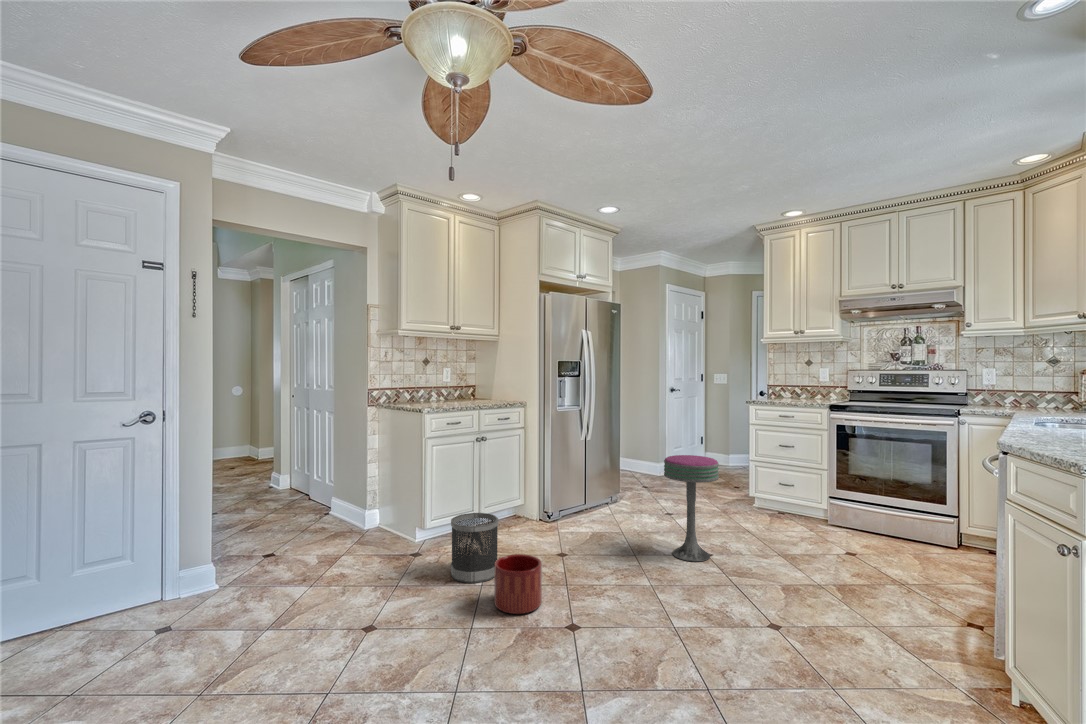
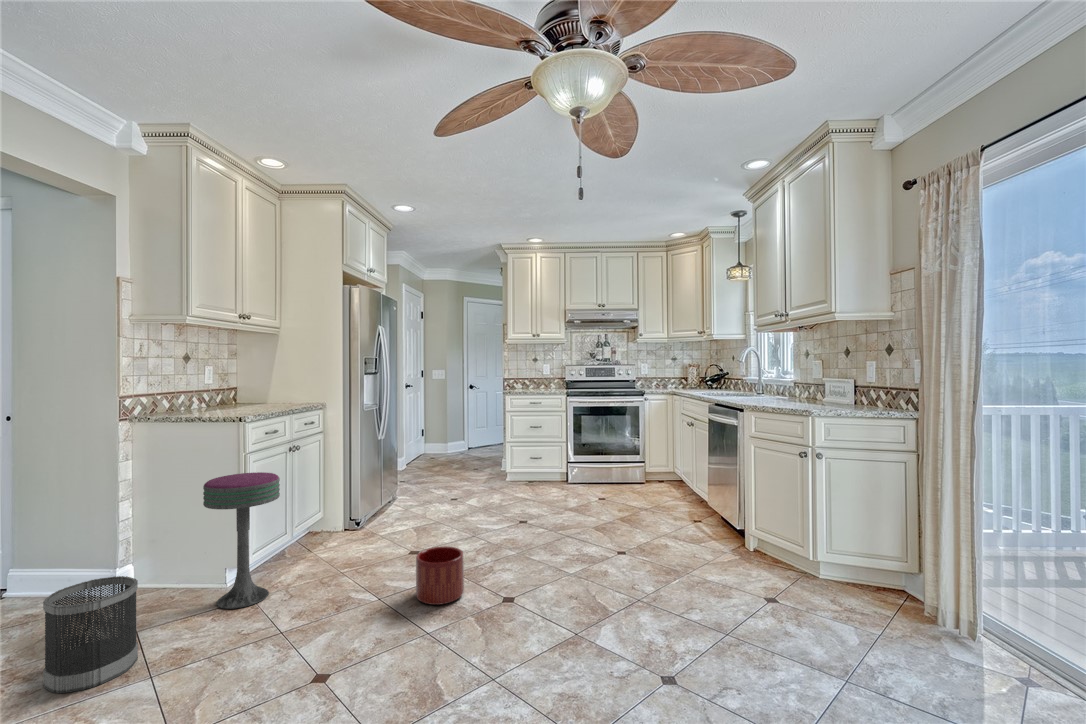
bar stool: present [664,455,719,562] -> present [203,472,280,609]
wastebasket: present [451,513,498,583] -> present [43,576,138,693]

